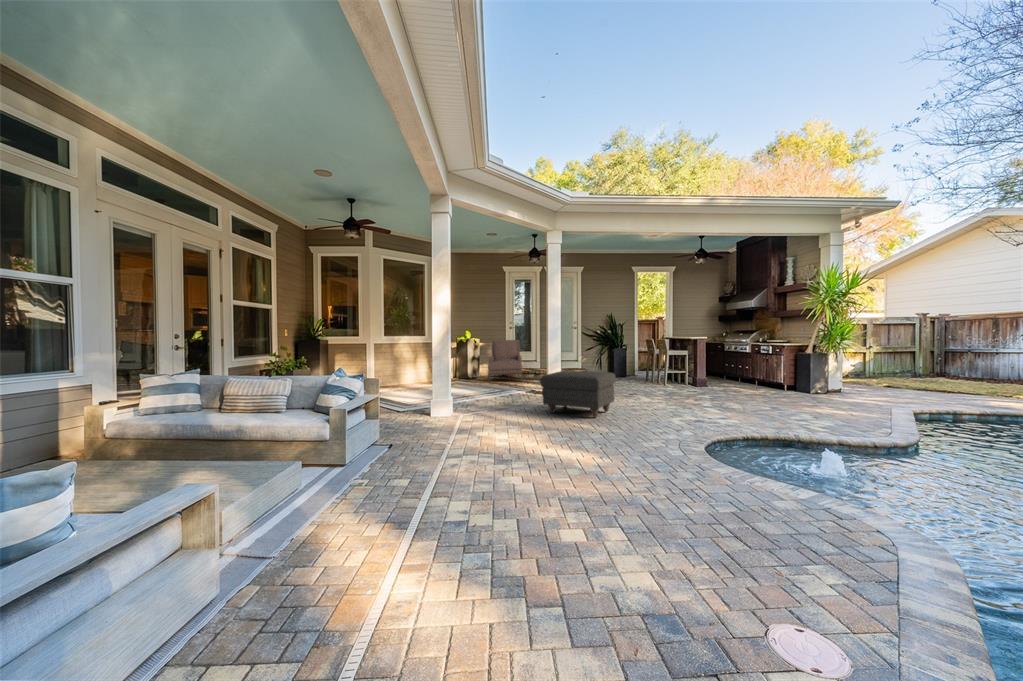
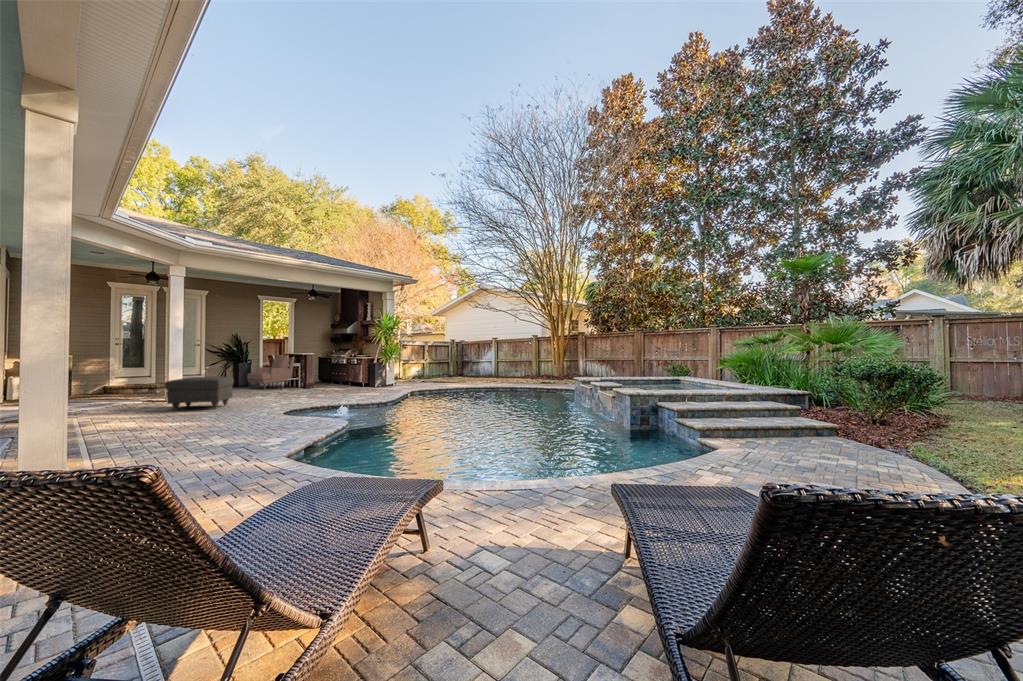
armchair: present [488,340,523,381] -> present [247,355,295,390]

